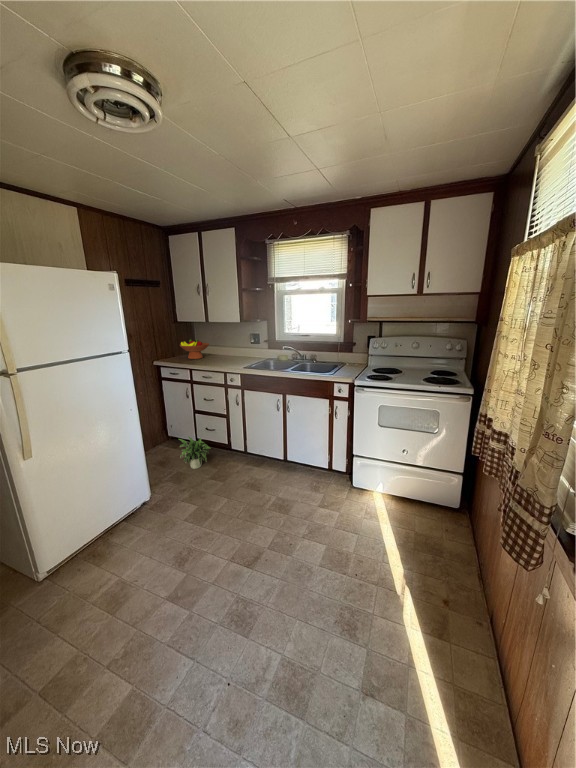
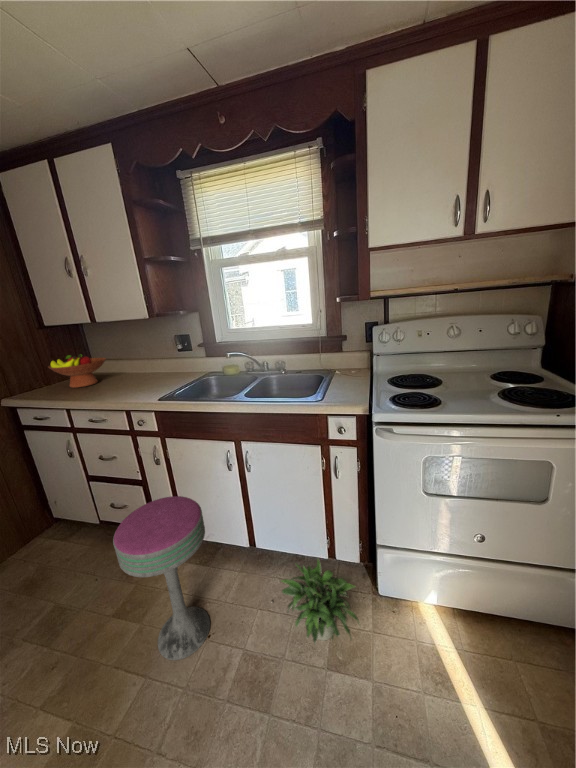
bar stool: none [224,416,264,495] -> present [113,496,210,660]
potted plant: present [179,436,210,469] -> present [271,559,359,644]

